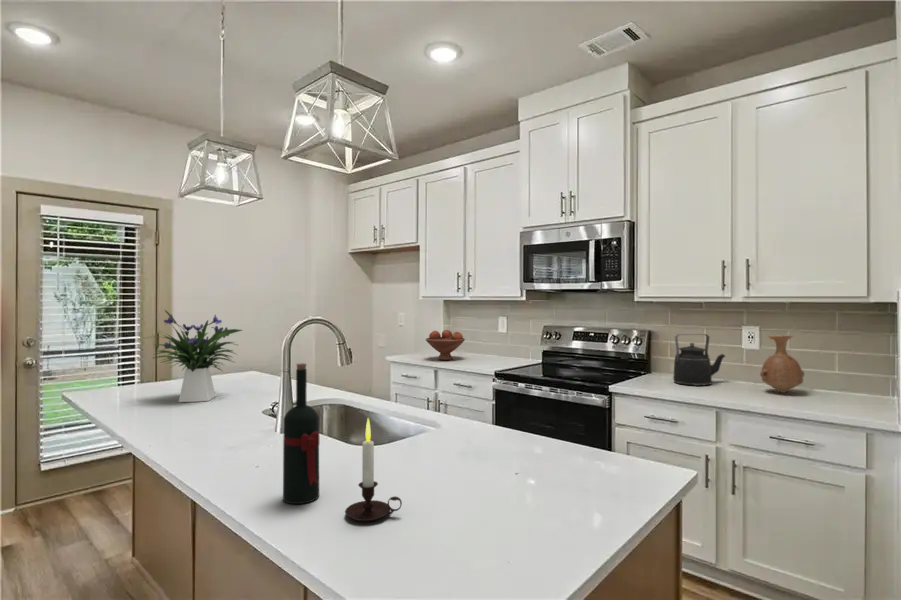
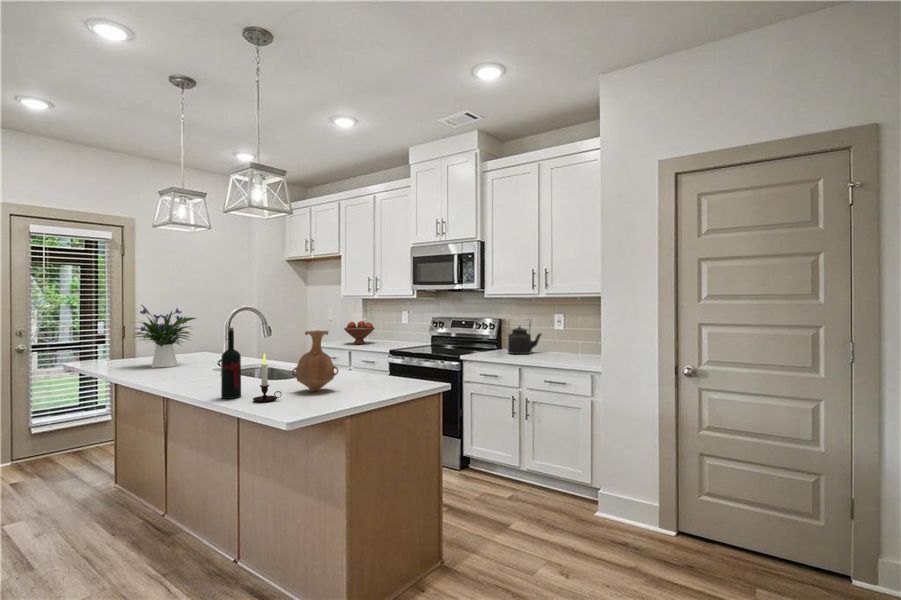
vase: present [760,335,804,393] -> present [292,330,338,391]

